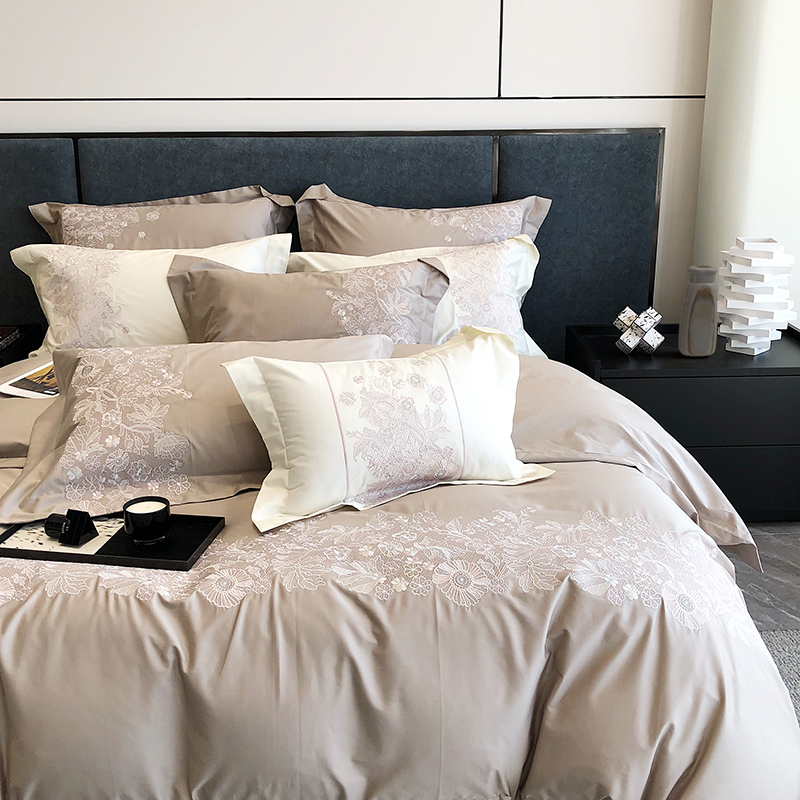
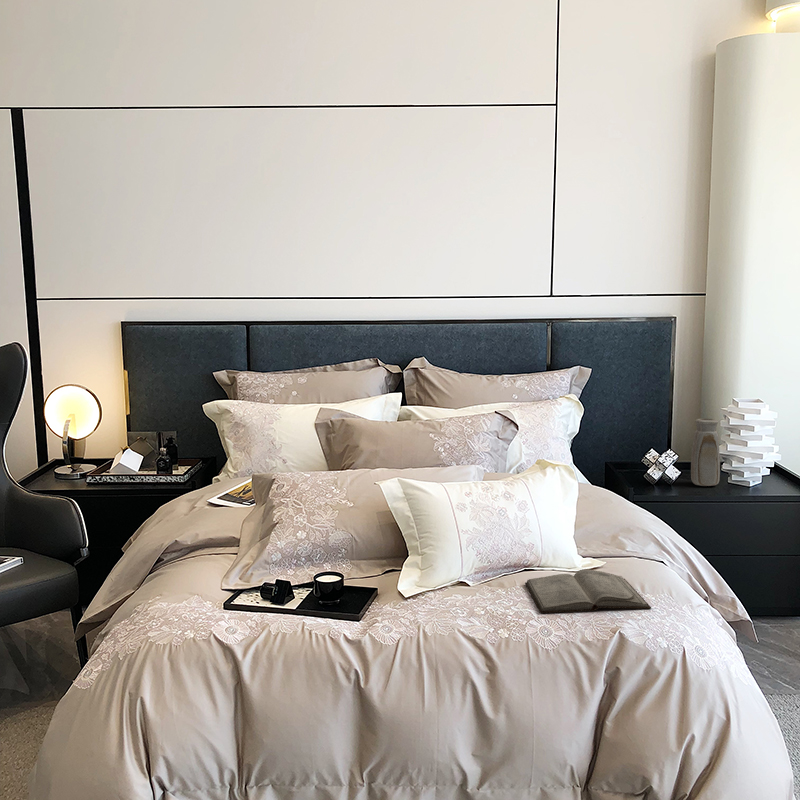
diary: none [440,481,617,551] -> present [525,569,651,613]

